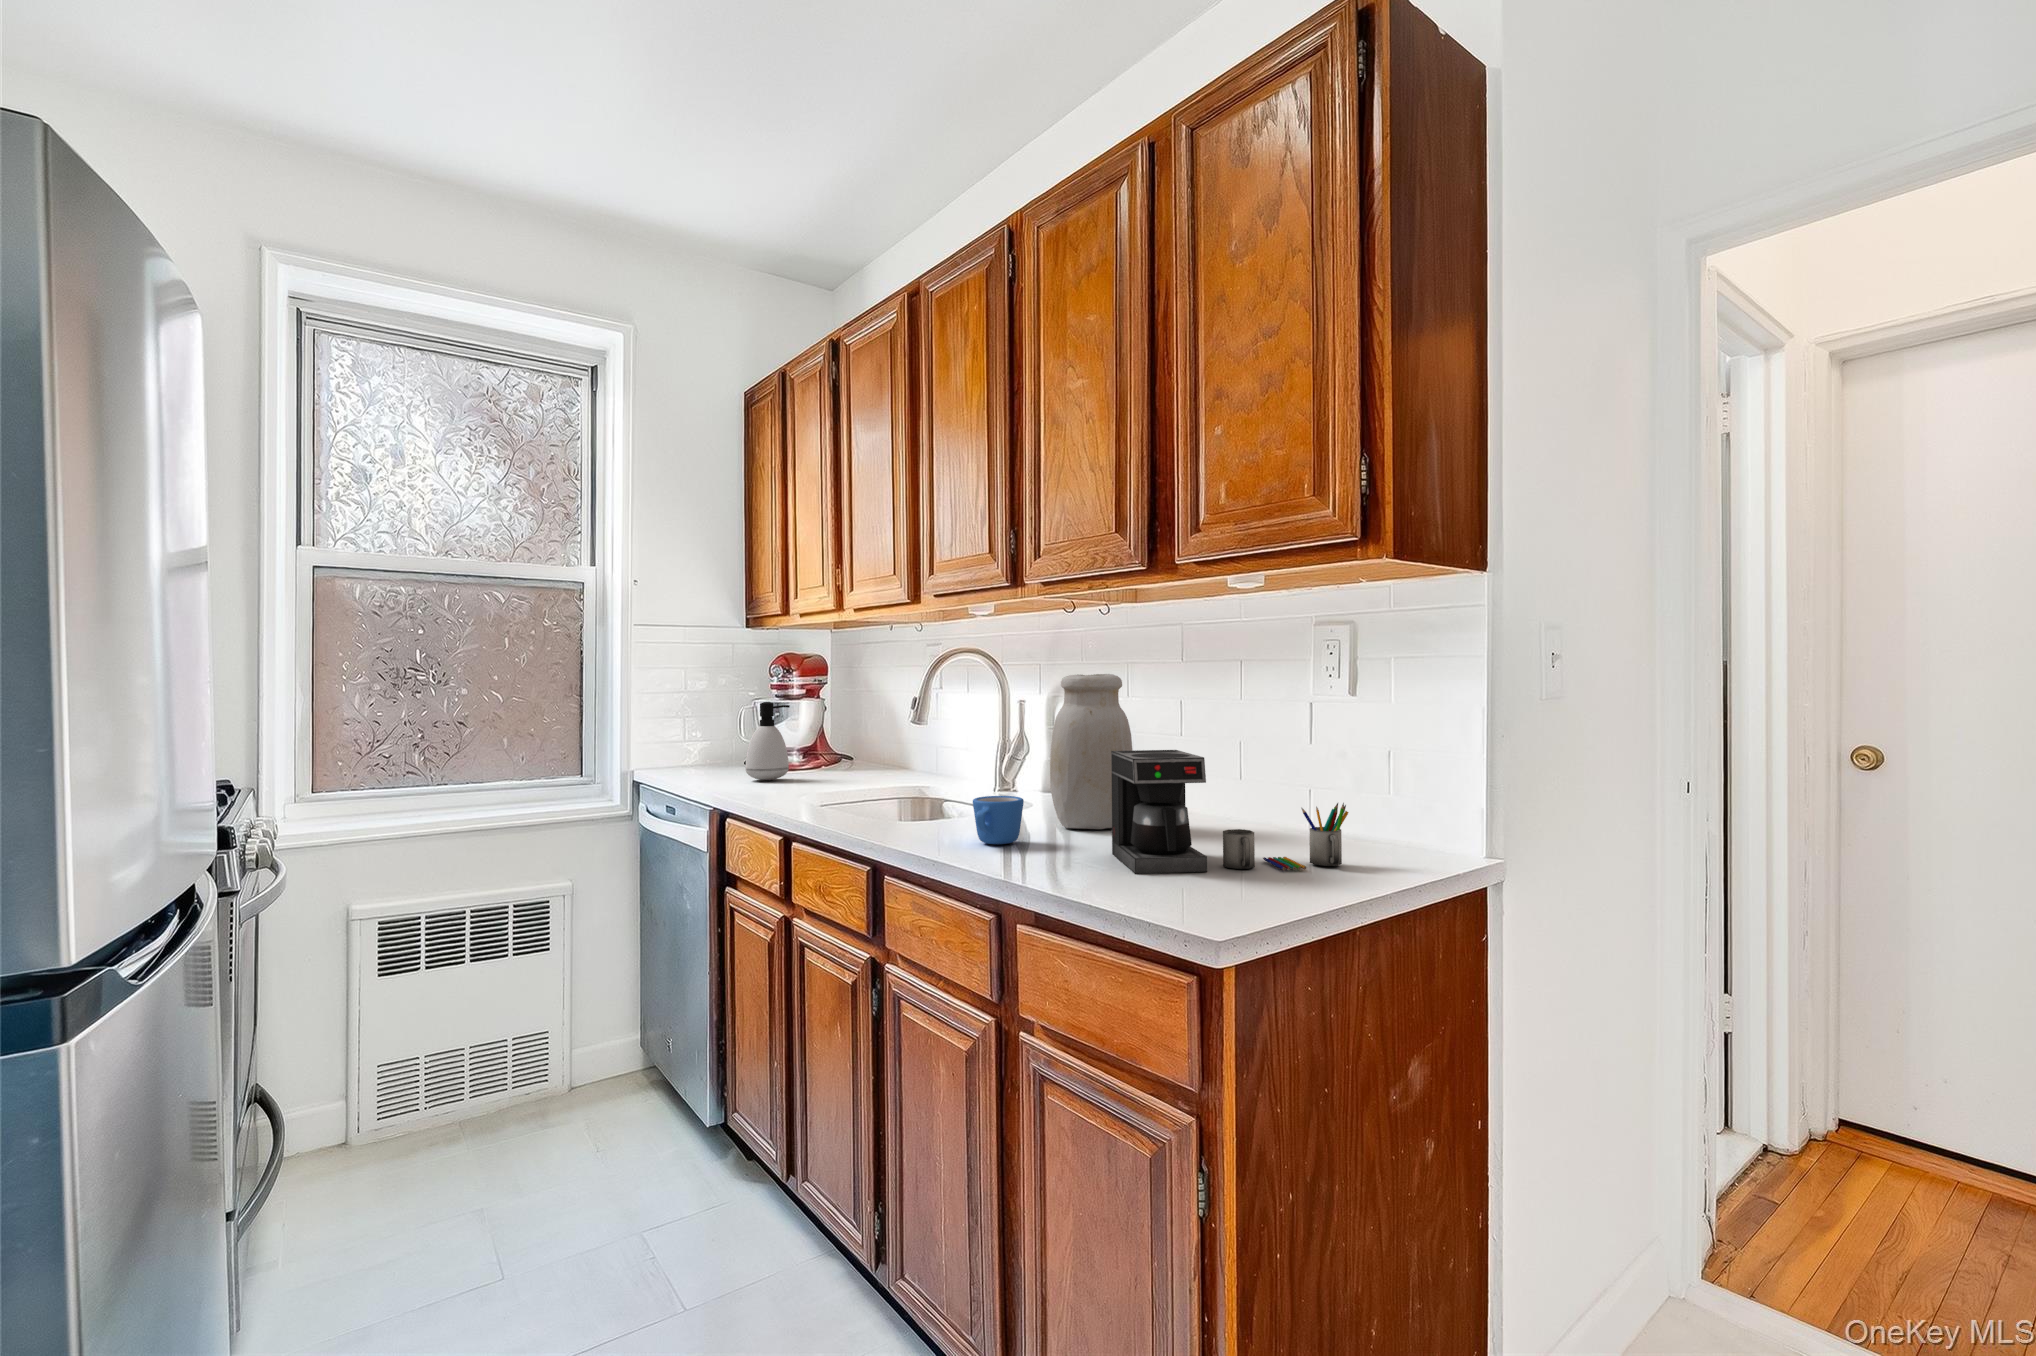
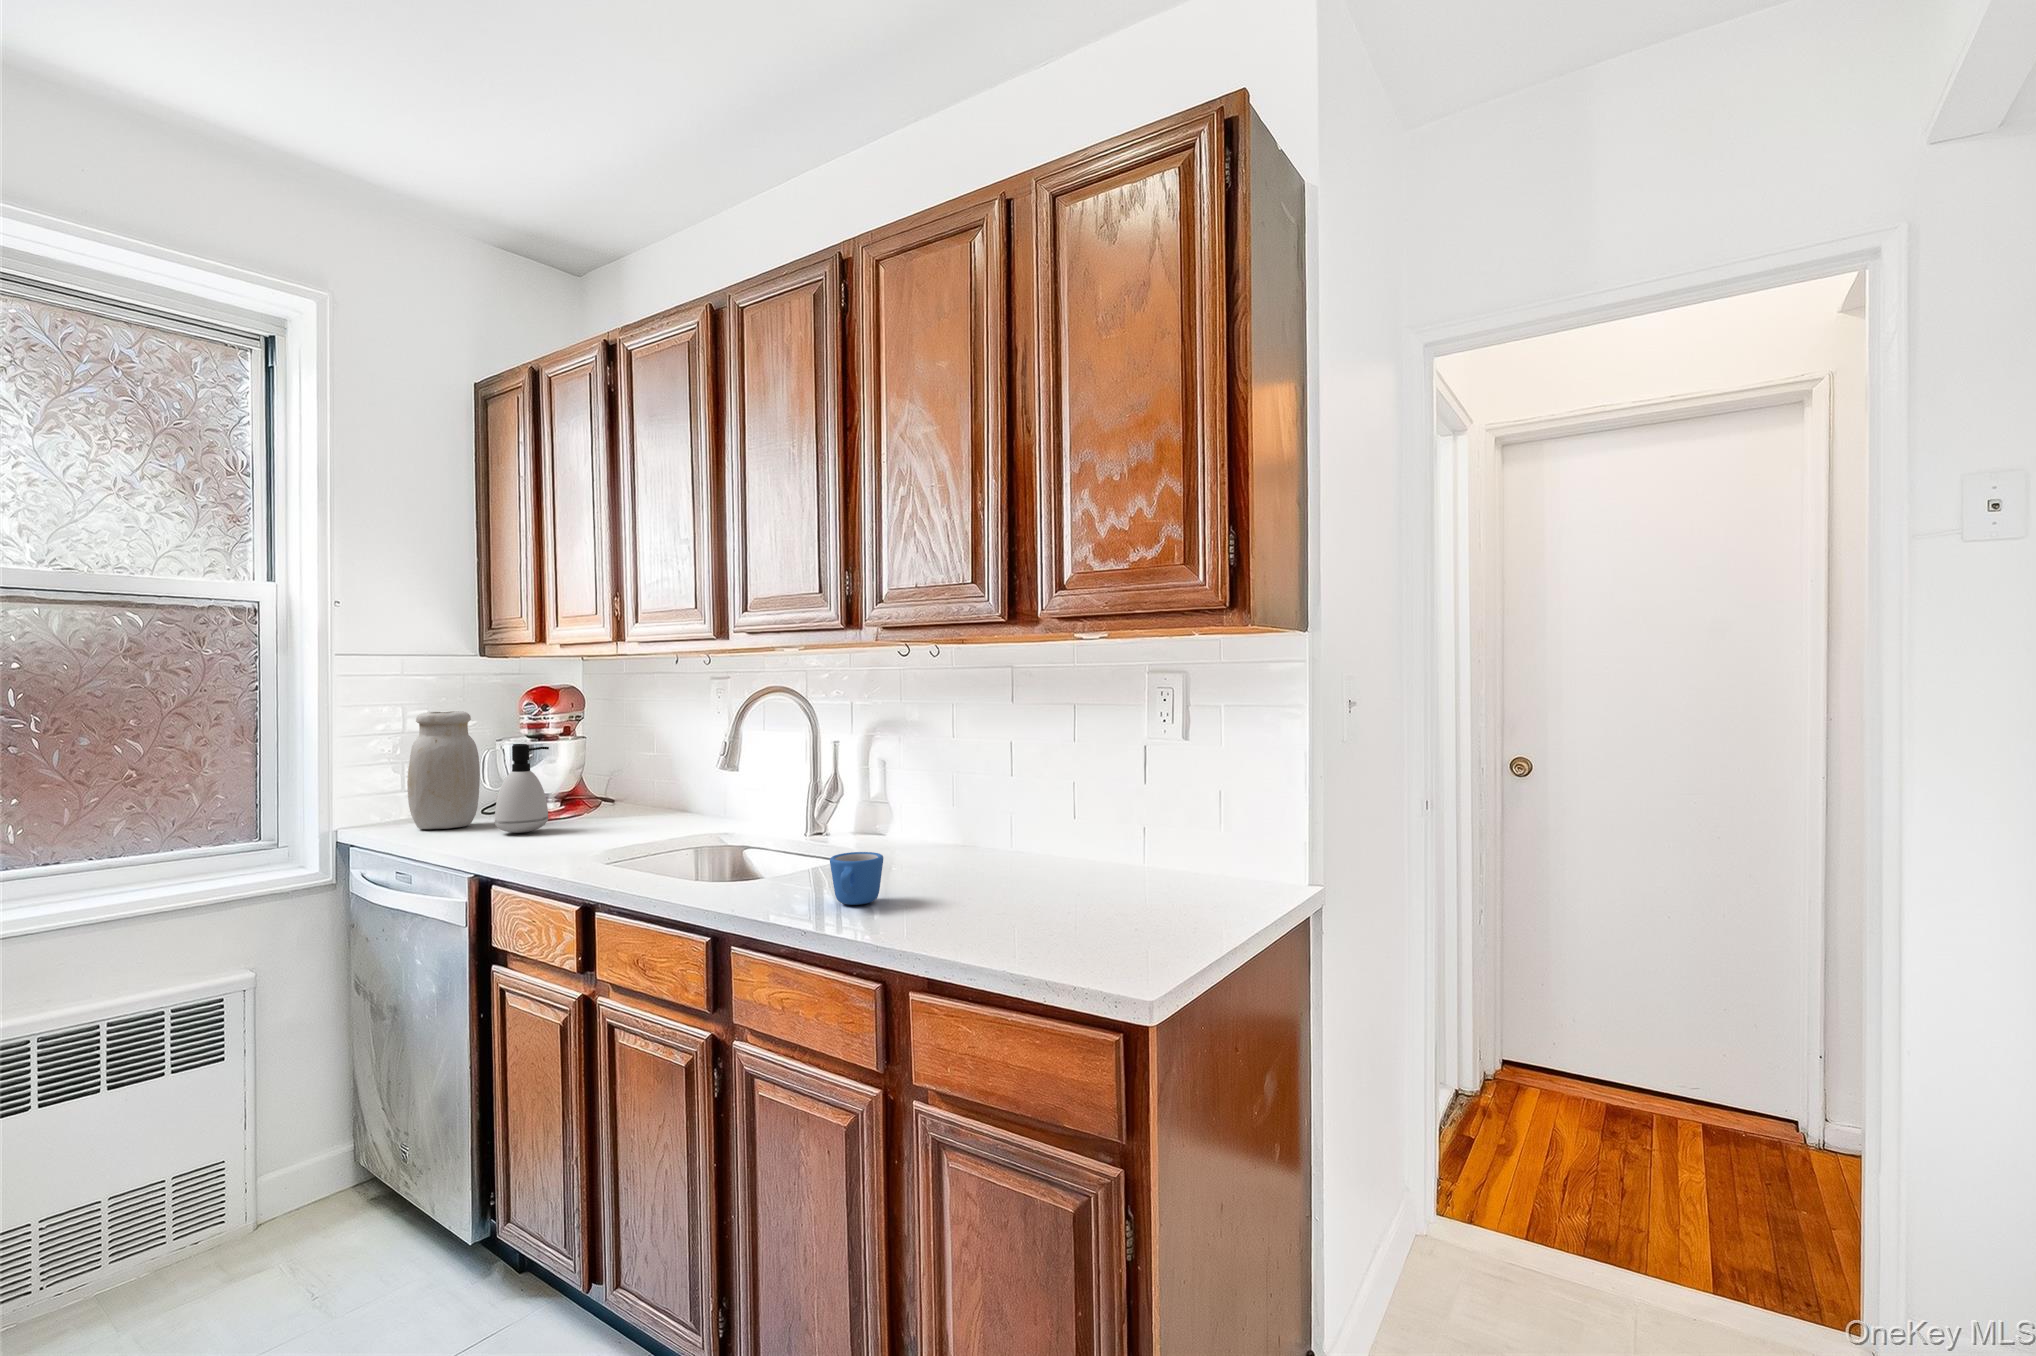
jar: present [1050,674,1132,829] -> present [407,711,480,829]
coffee maker: present [1111,750,1348,874] -> none [980,799,1203,931]

